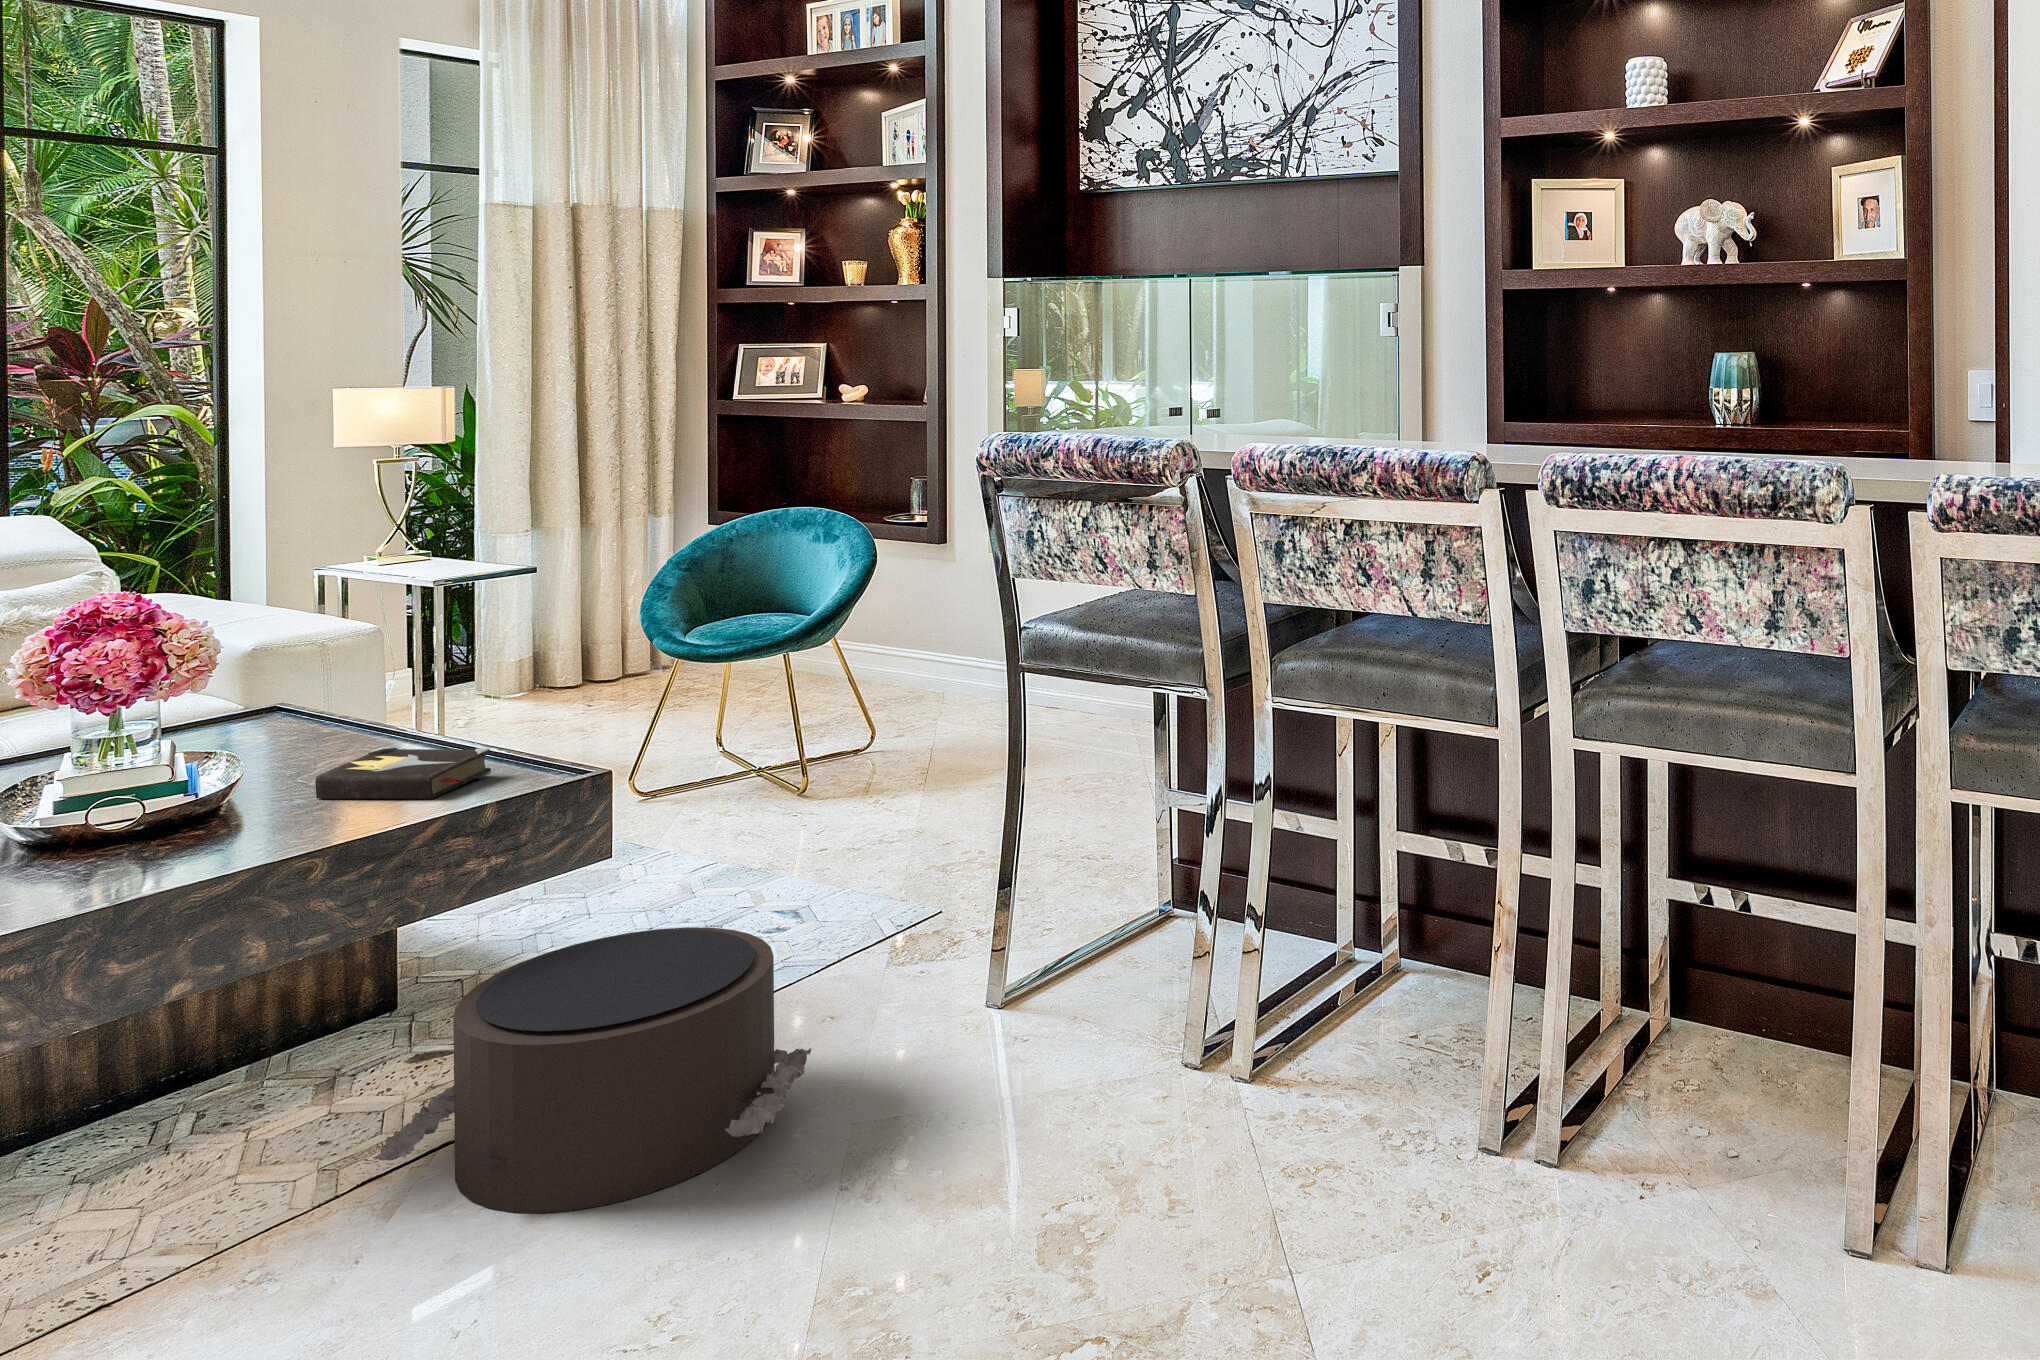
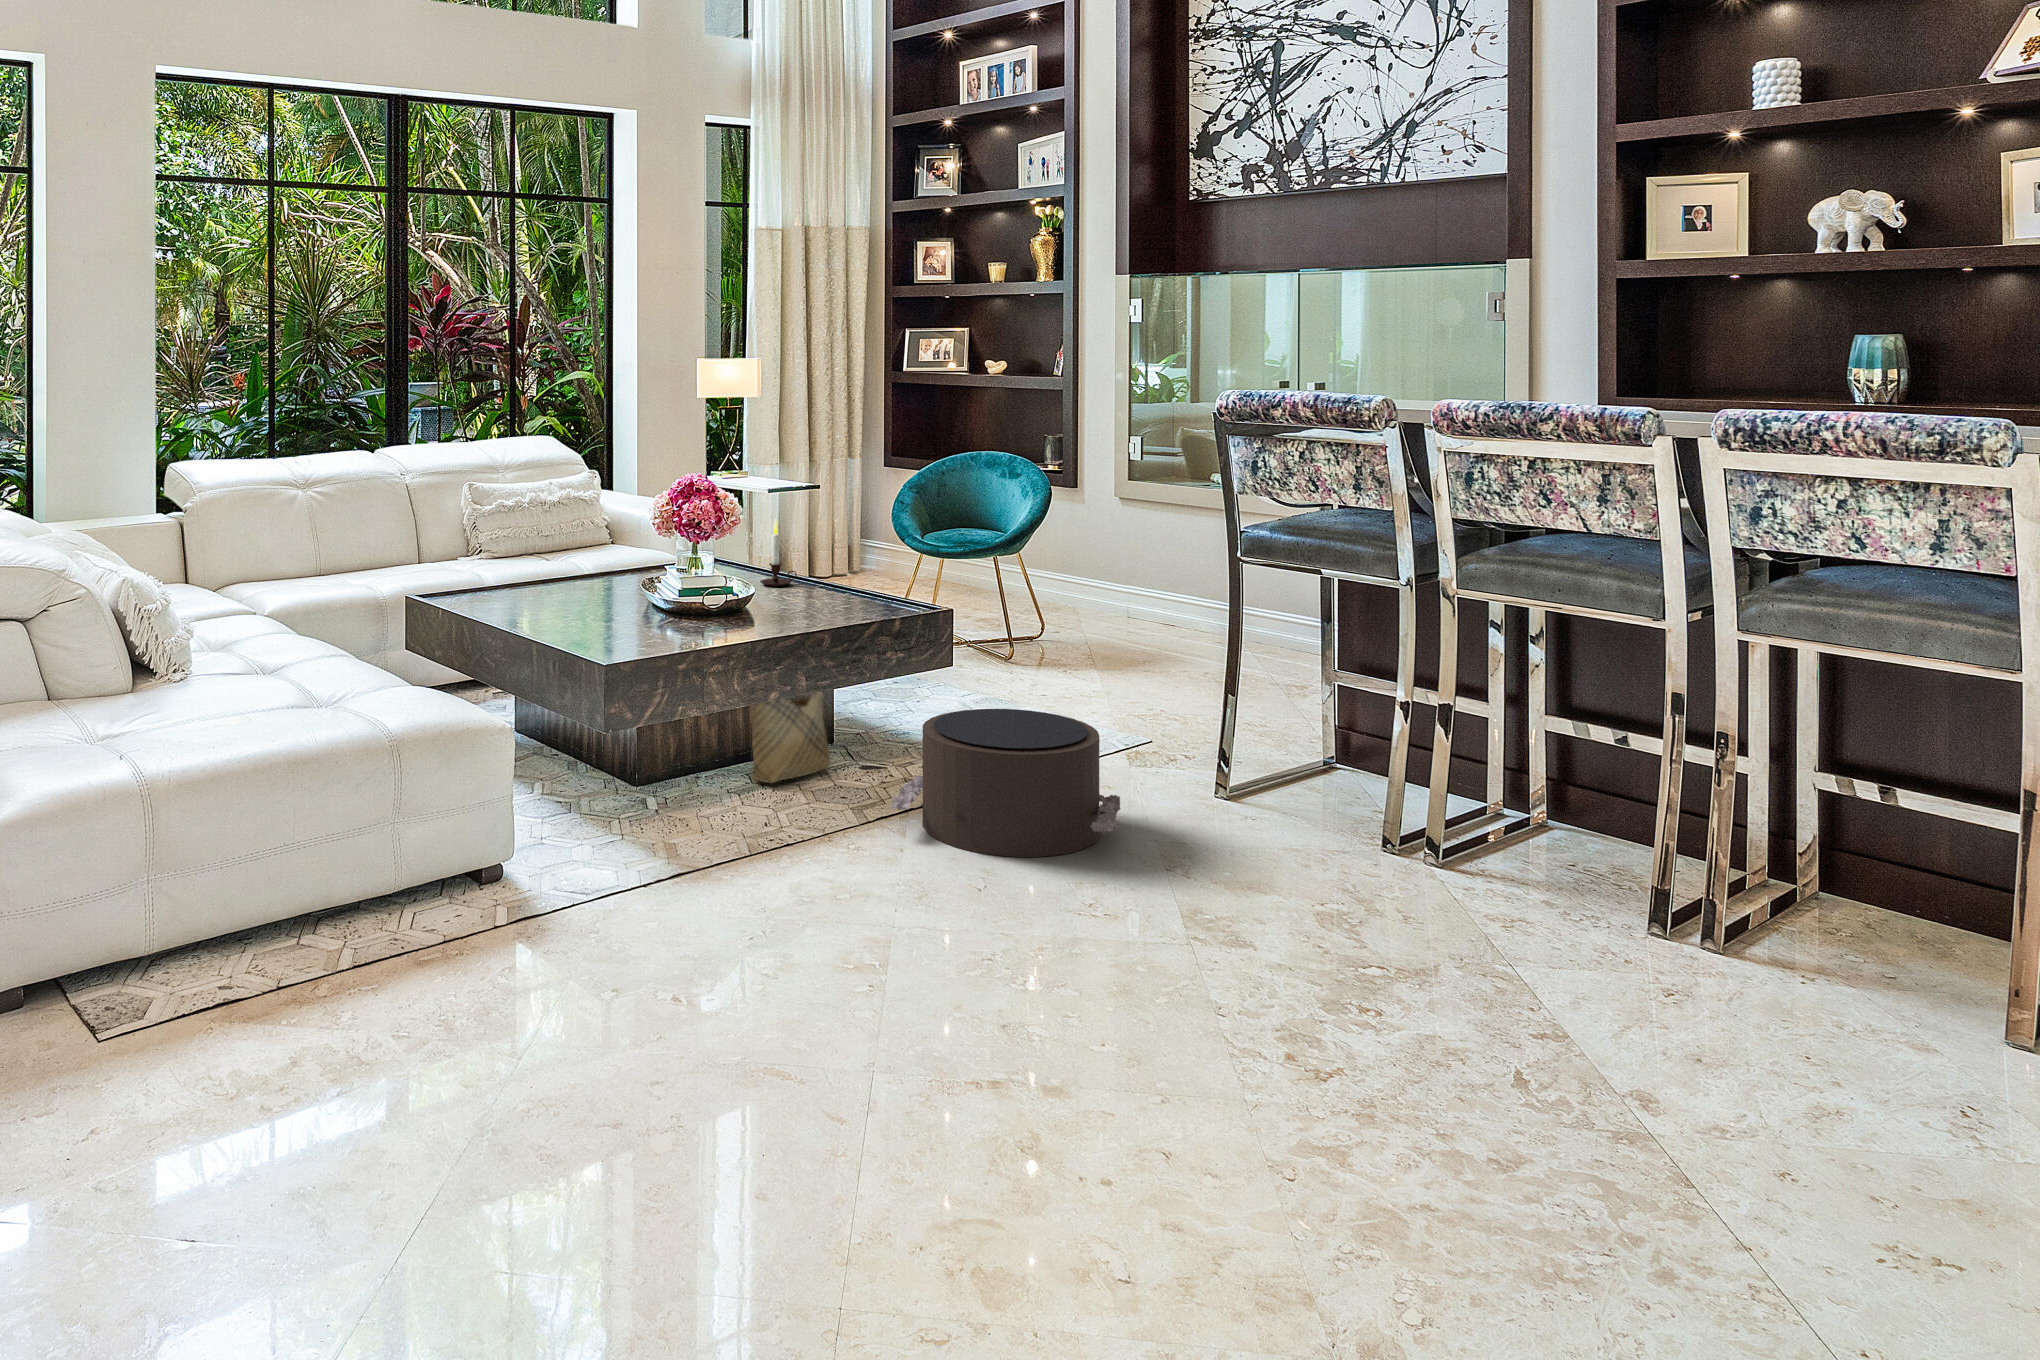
candle: none [296,643,373,753] -> present [760,518,797,586]
hardback book: present [316,748,491,799] -> none [800,583,888,614]
woven basket: none [165,870,358,1123] -> present [751,692,830,783]

